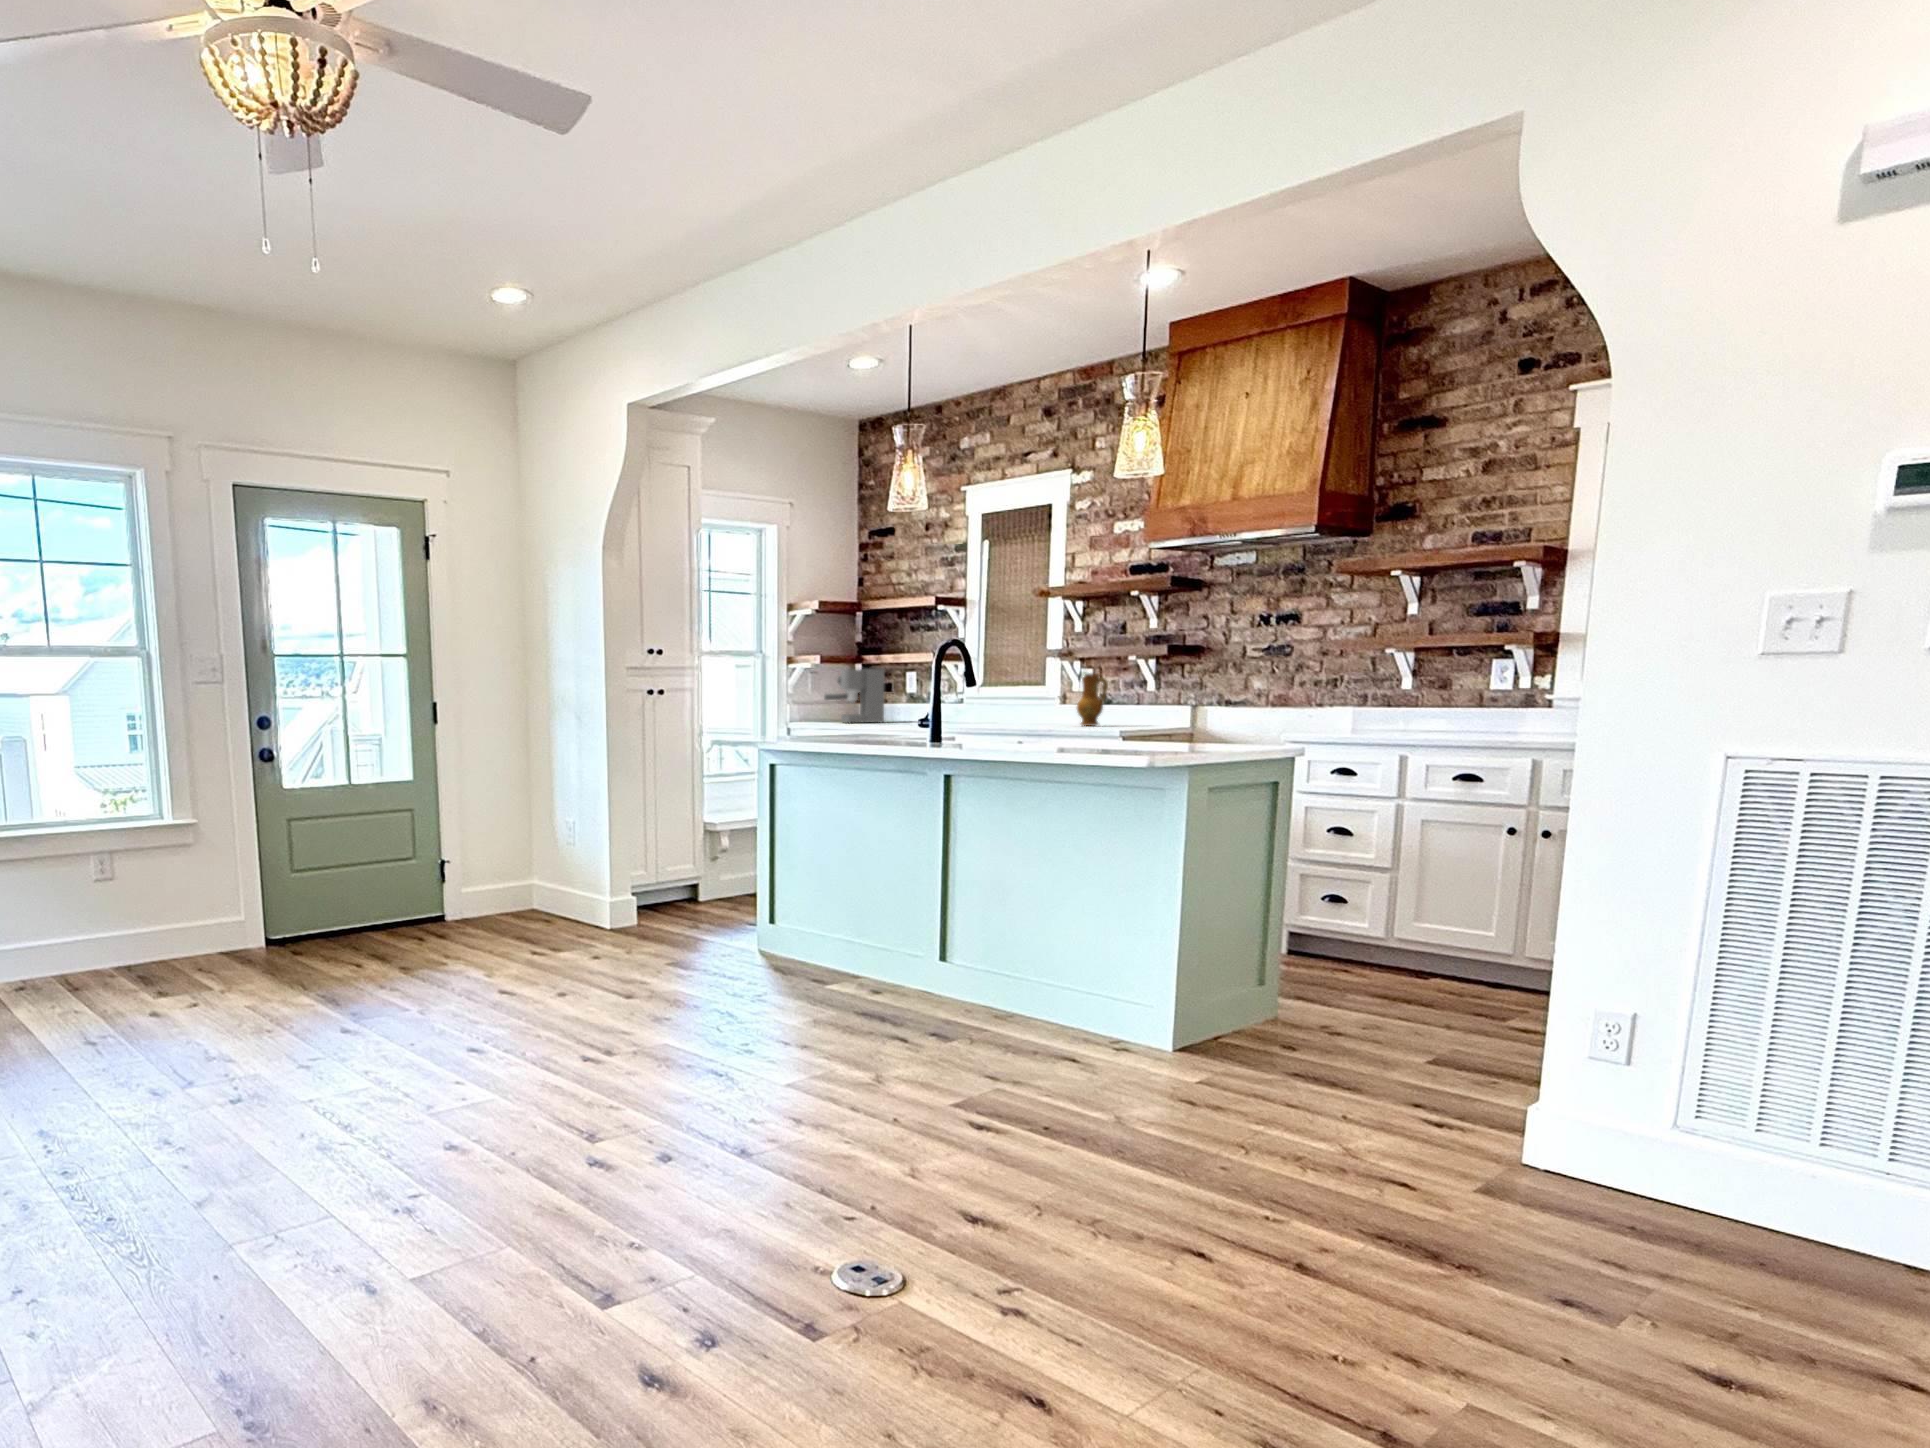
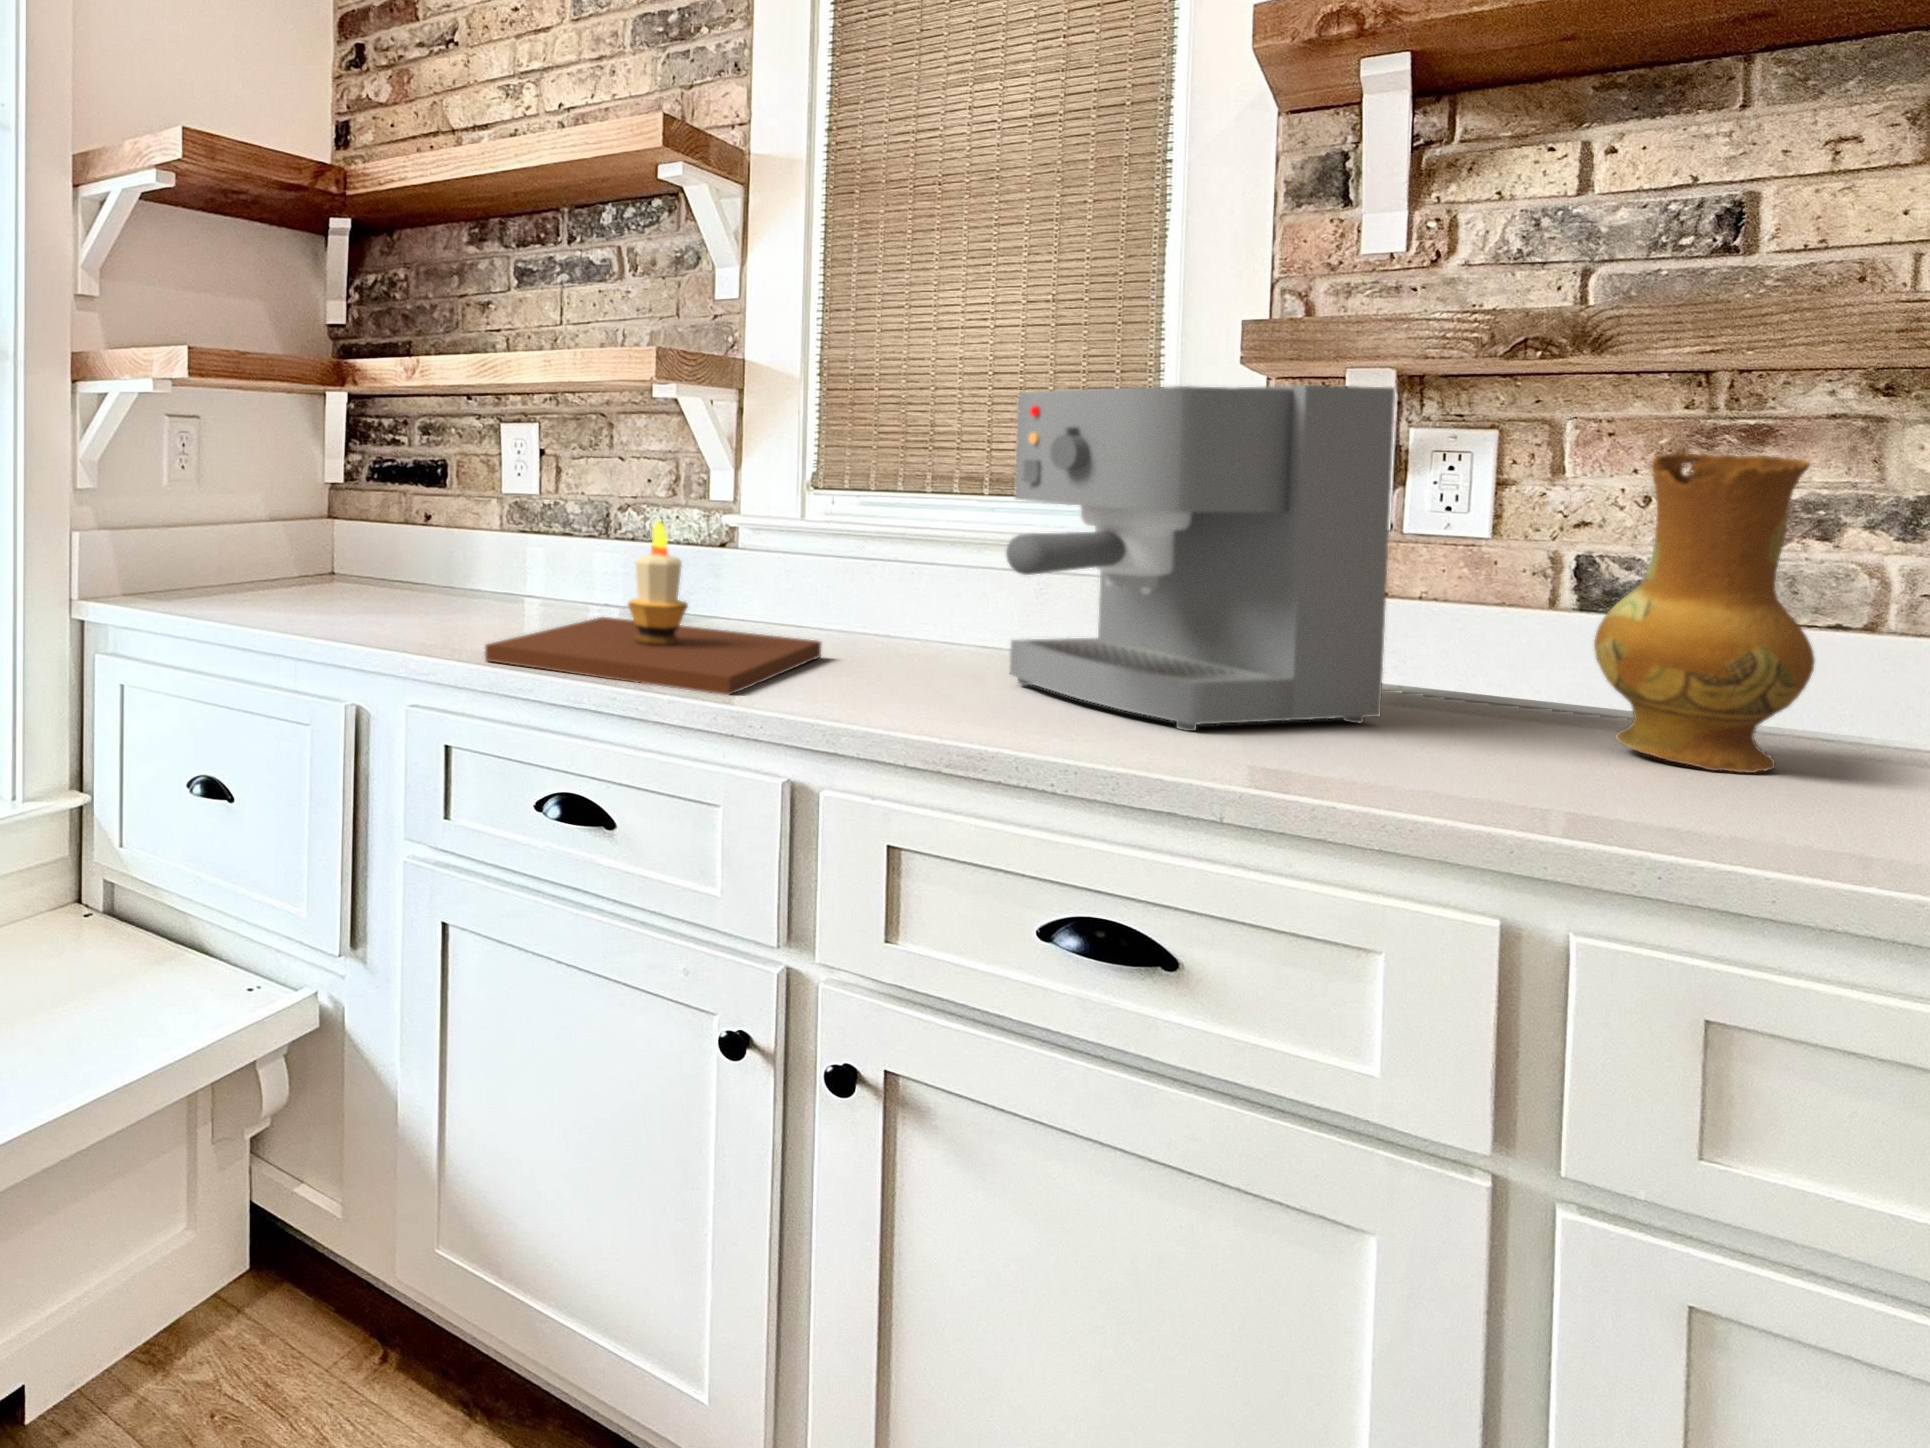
coffee maker: present [824,669,884,723] -> present [1006,385,1395,731]
candle: none [891,694,968,726] -> present [485,521,821,695]

